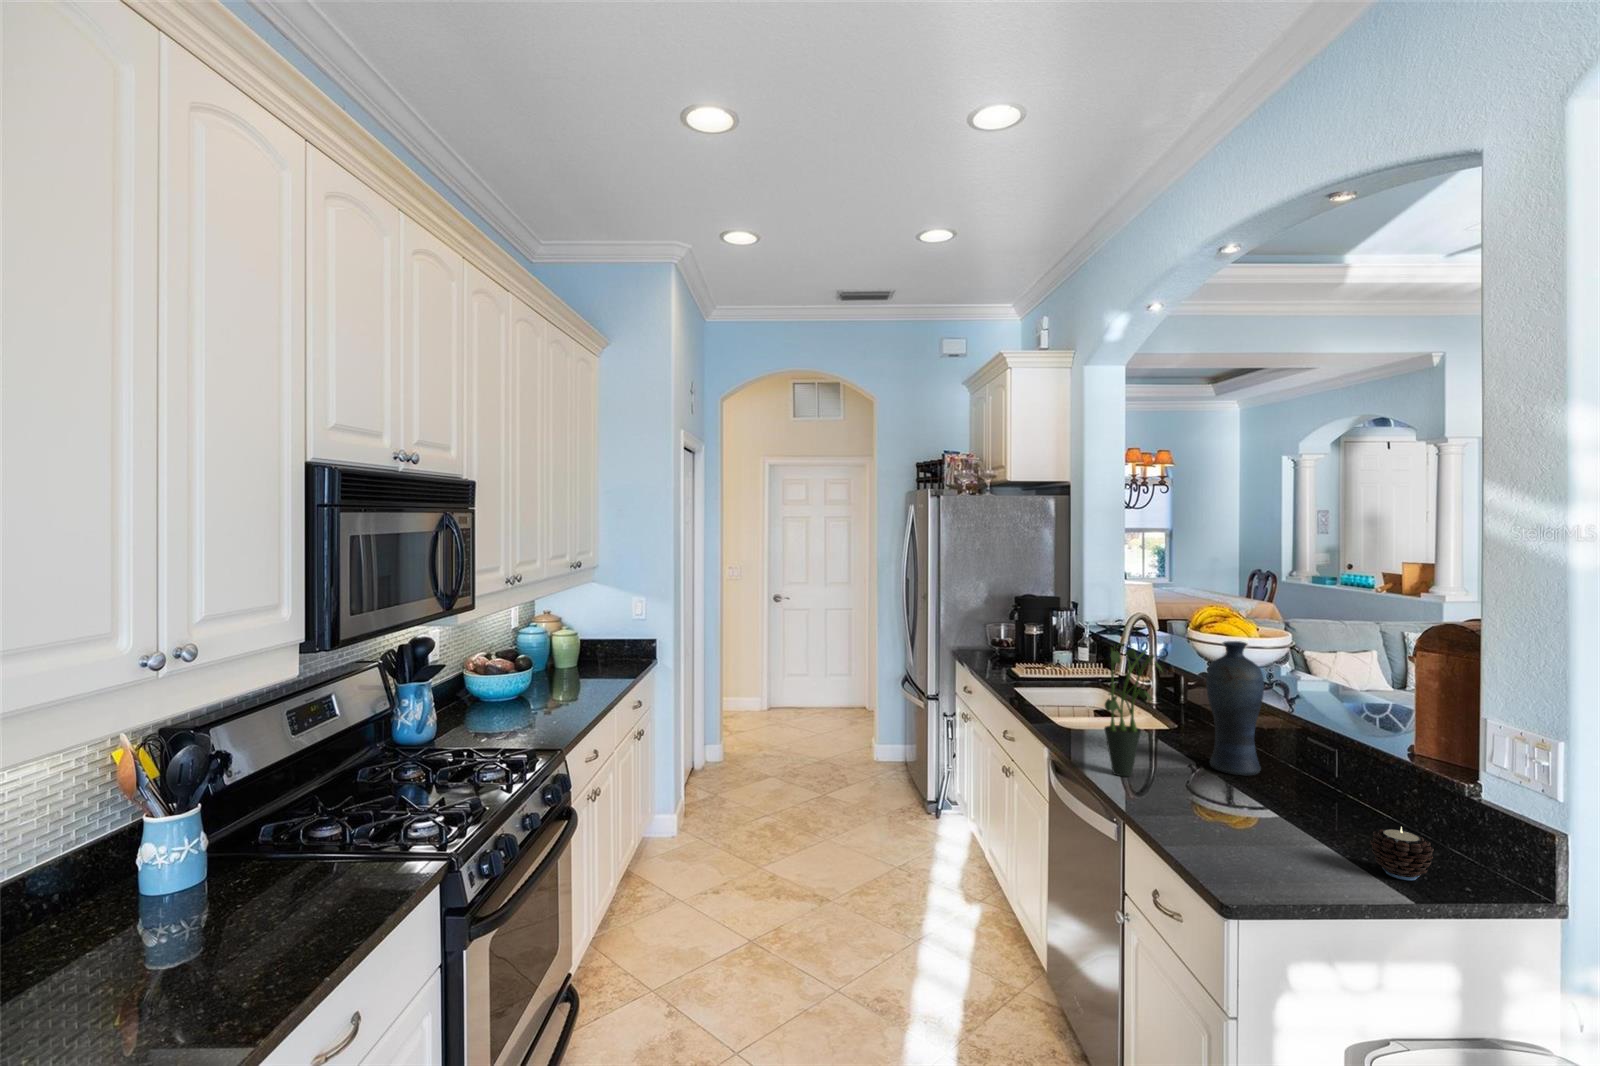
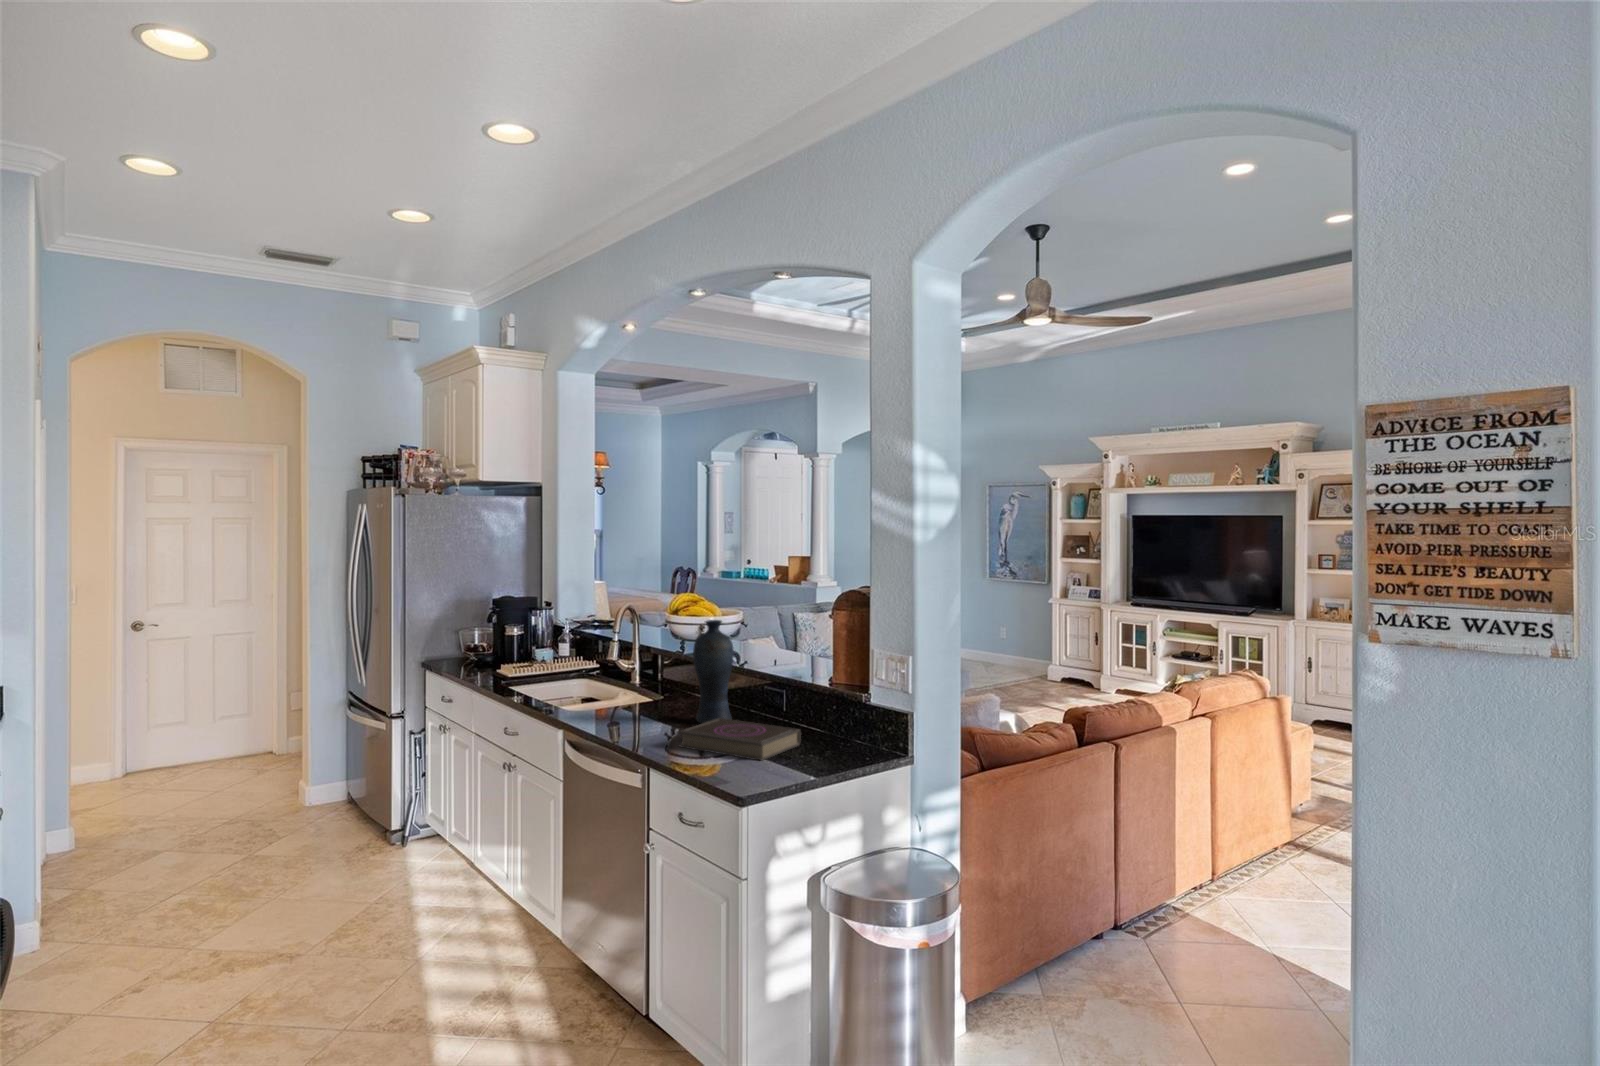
potted plant: present [1104,645,1162,777] -> none [623,627,670,738]
book: none [1168,770,1358,849] -> present [678,718,801,761]
candle: present [1370,827,1434,880] -> none [812,729,845,763]

